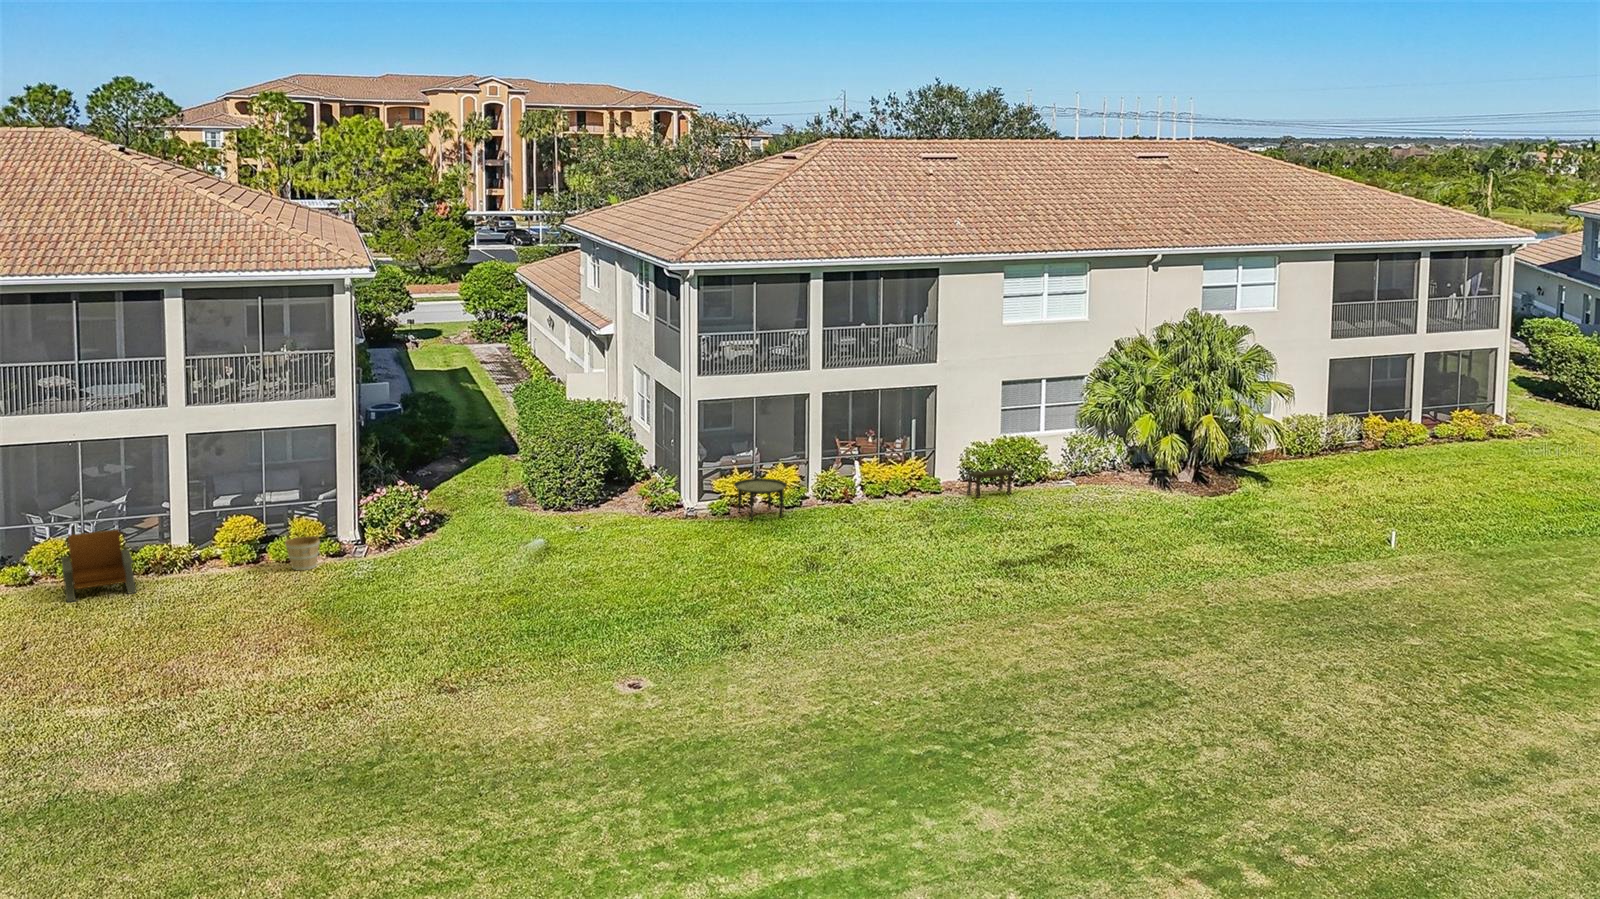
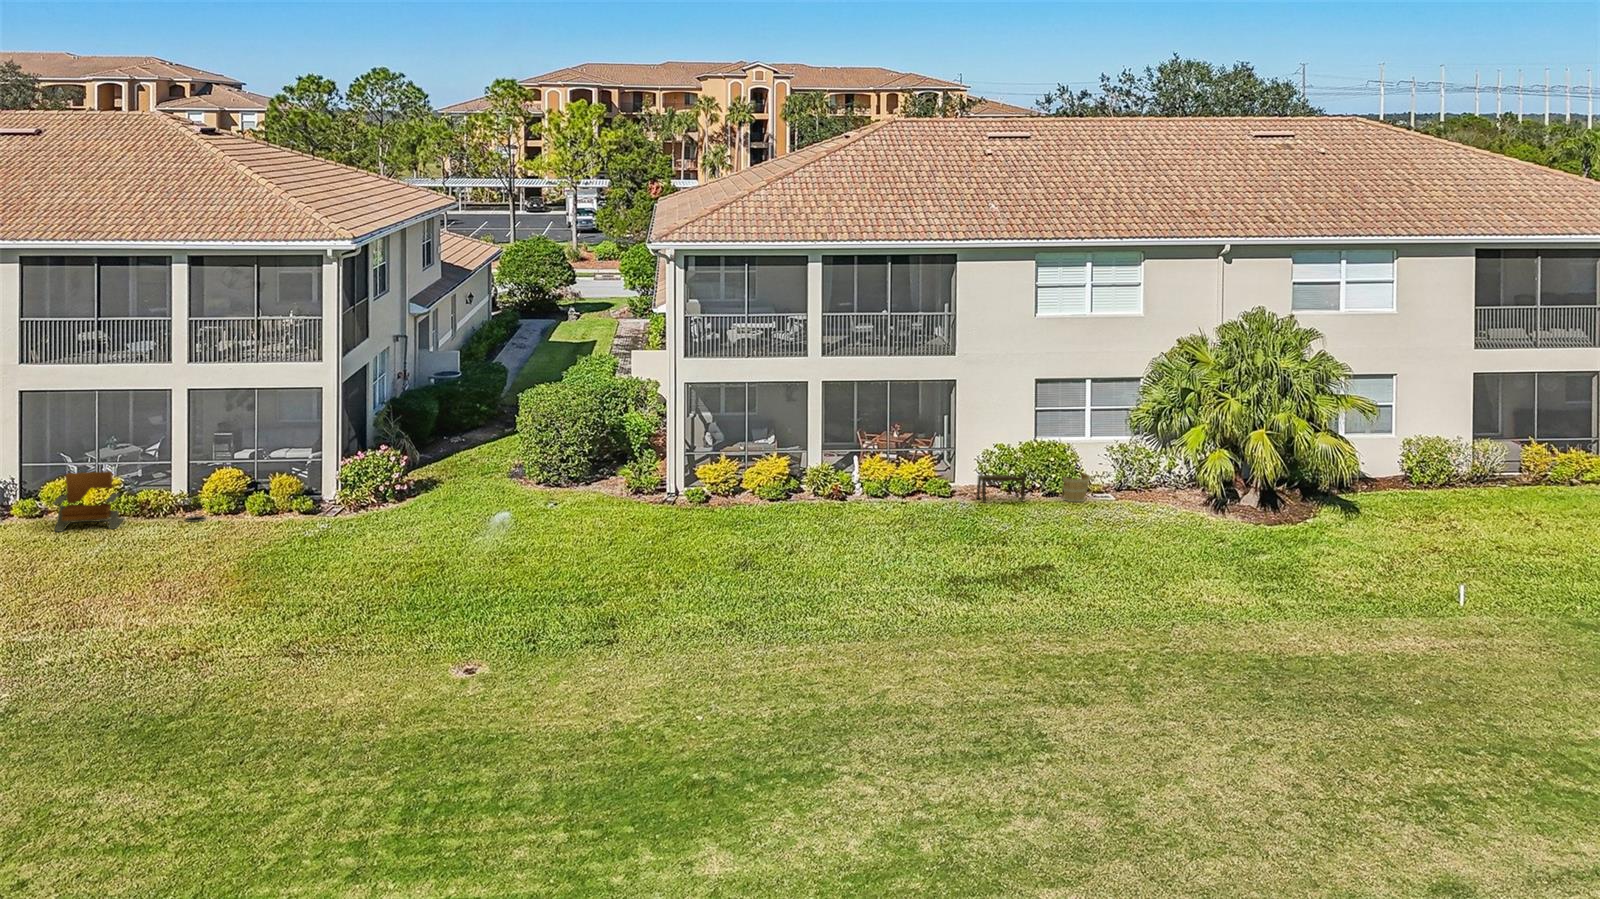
round table: present [734,478,788,520] -> none [709,467,765,508]
wooden bucket: present [285,536,320,570] -> present [1061,473,1090,502]
potted tree: none [200,538,230,577] -> present [183,487,206,522]

